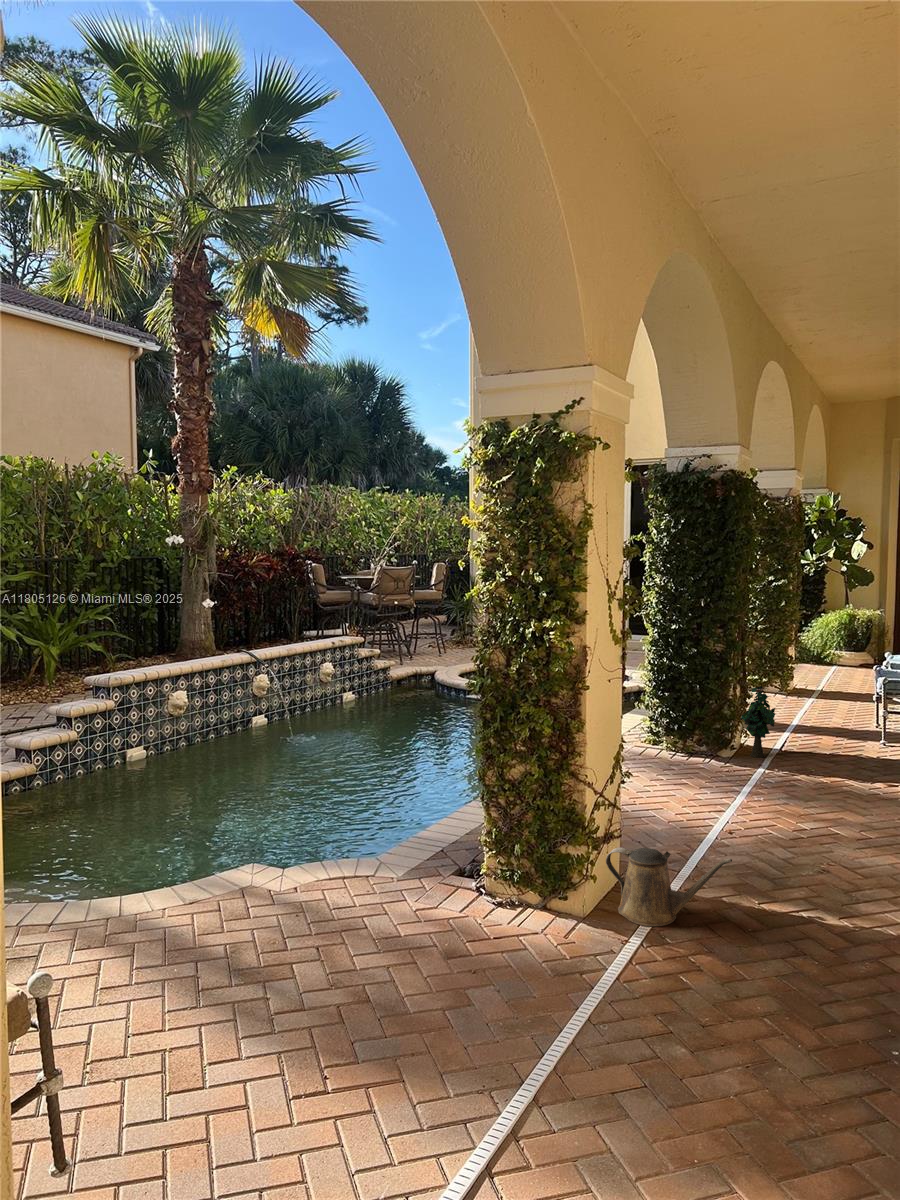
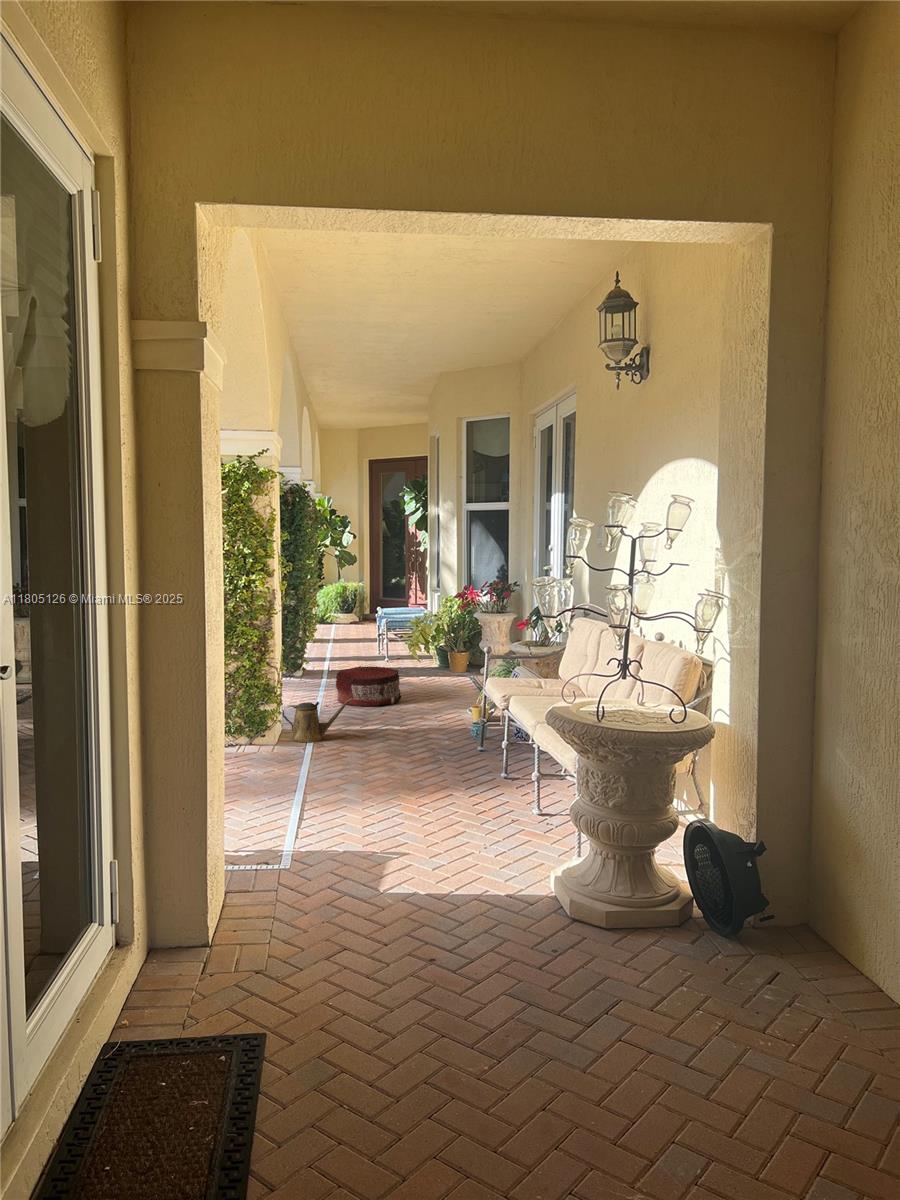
decorative plant: present [740,686,775,758] -> none [306,628,328,675]
pouf: none [754,765,878,846] -> present [336,666,402,706]

